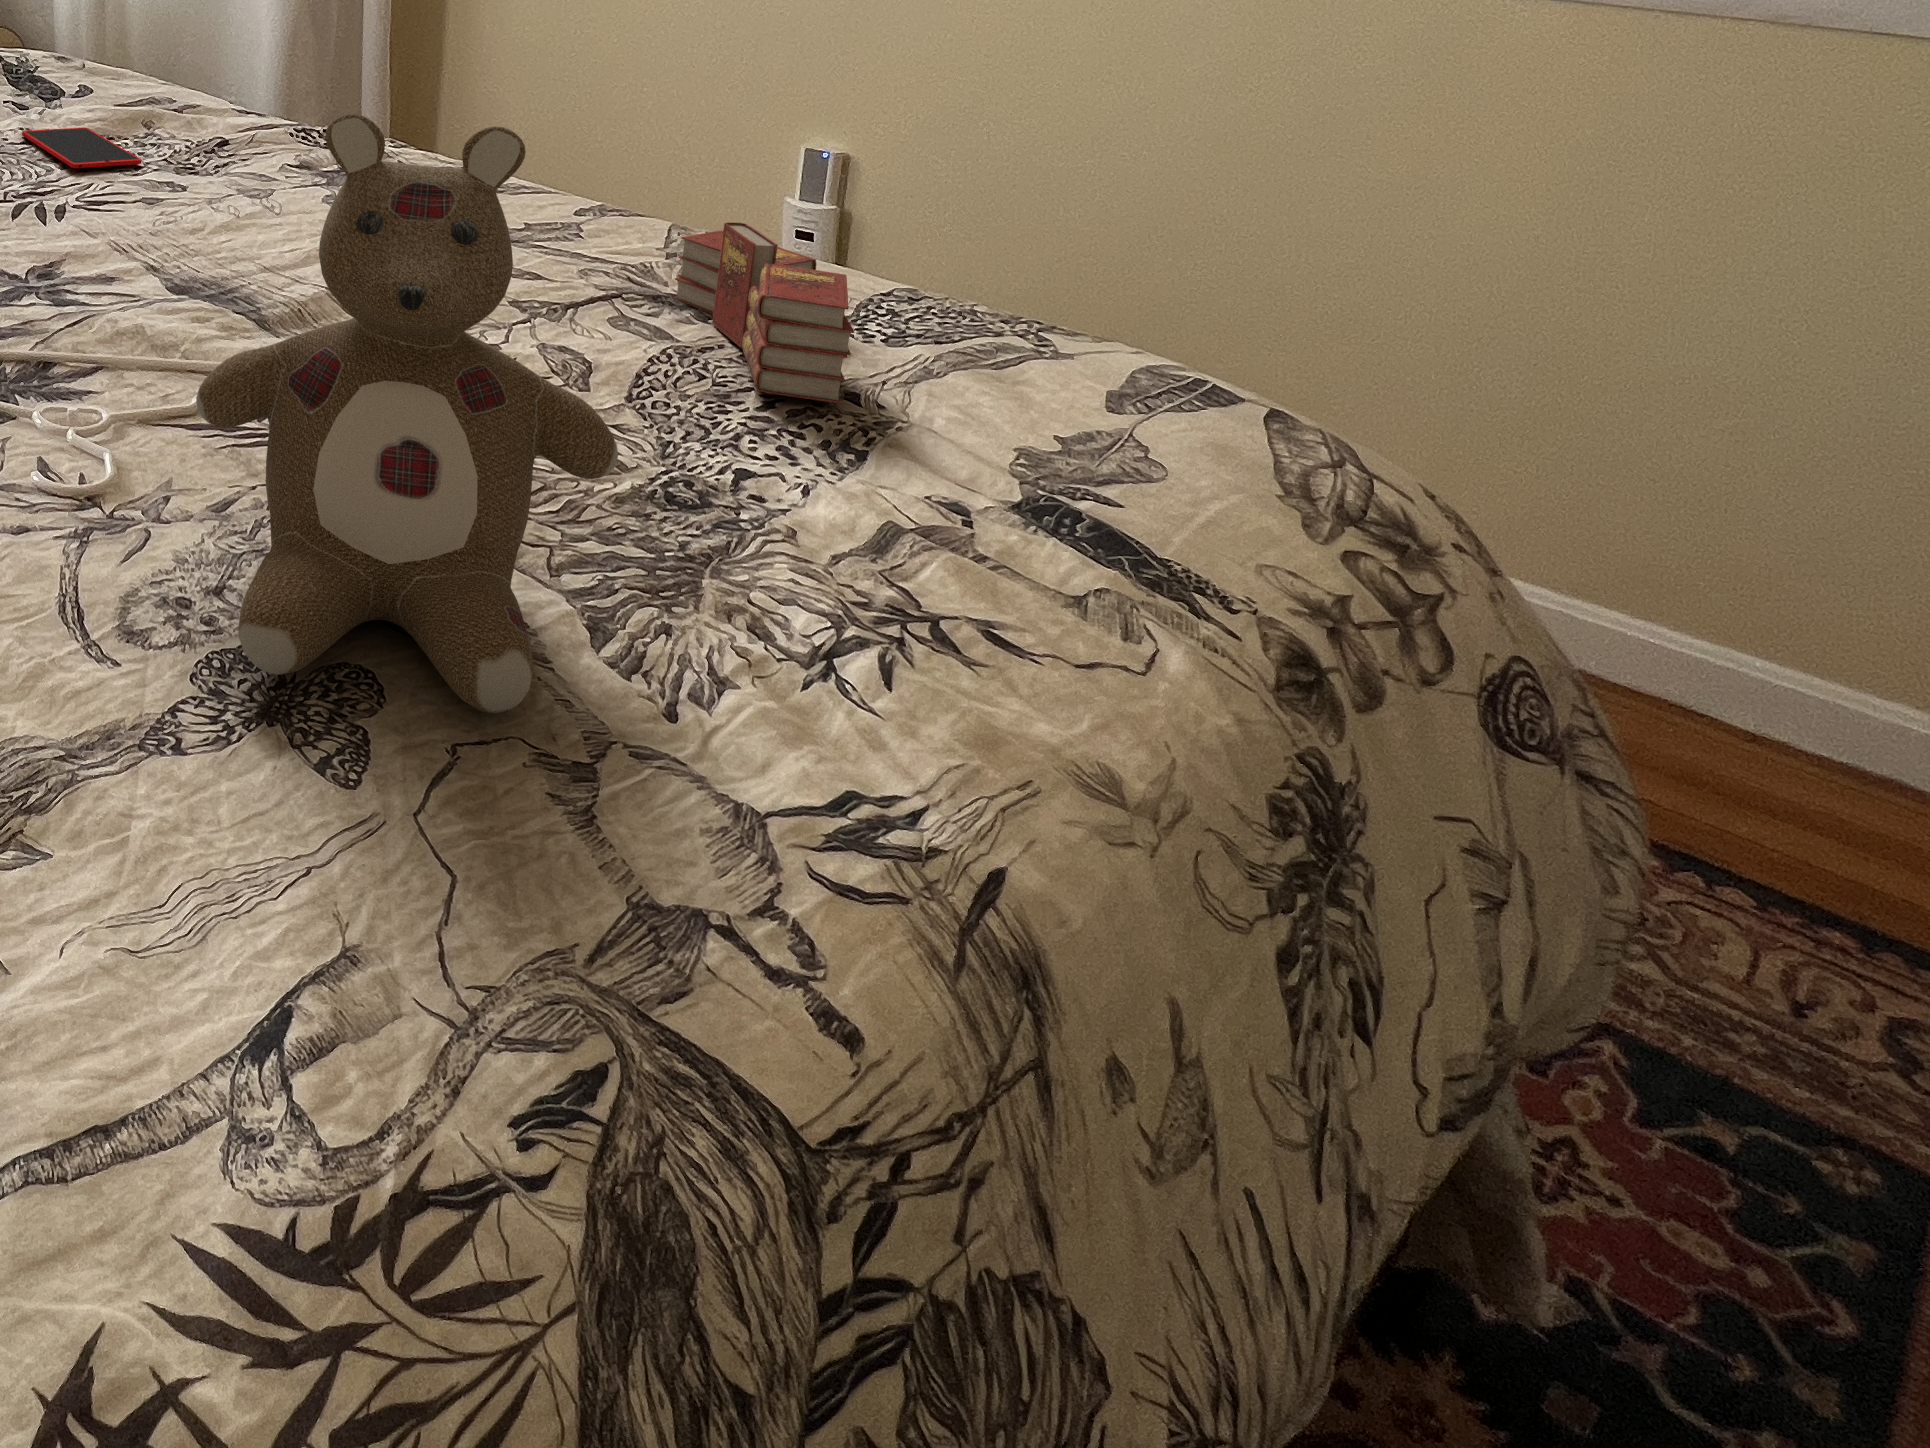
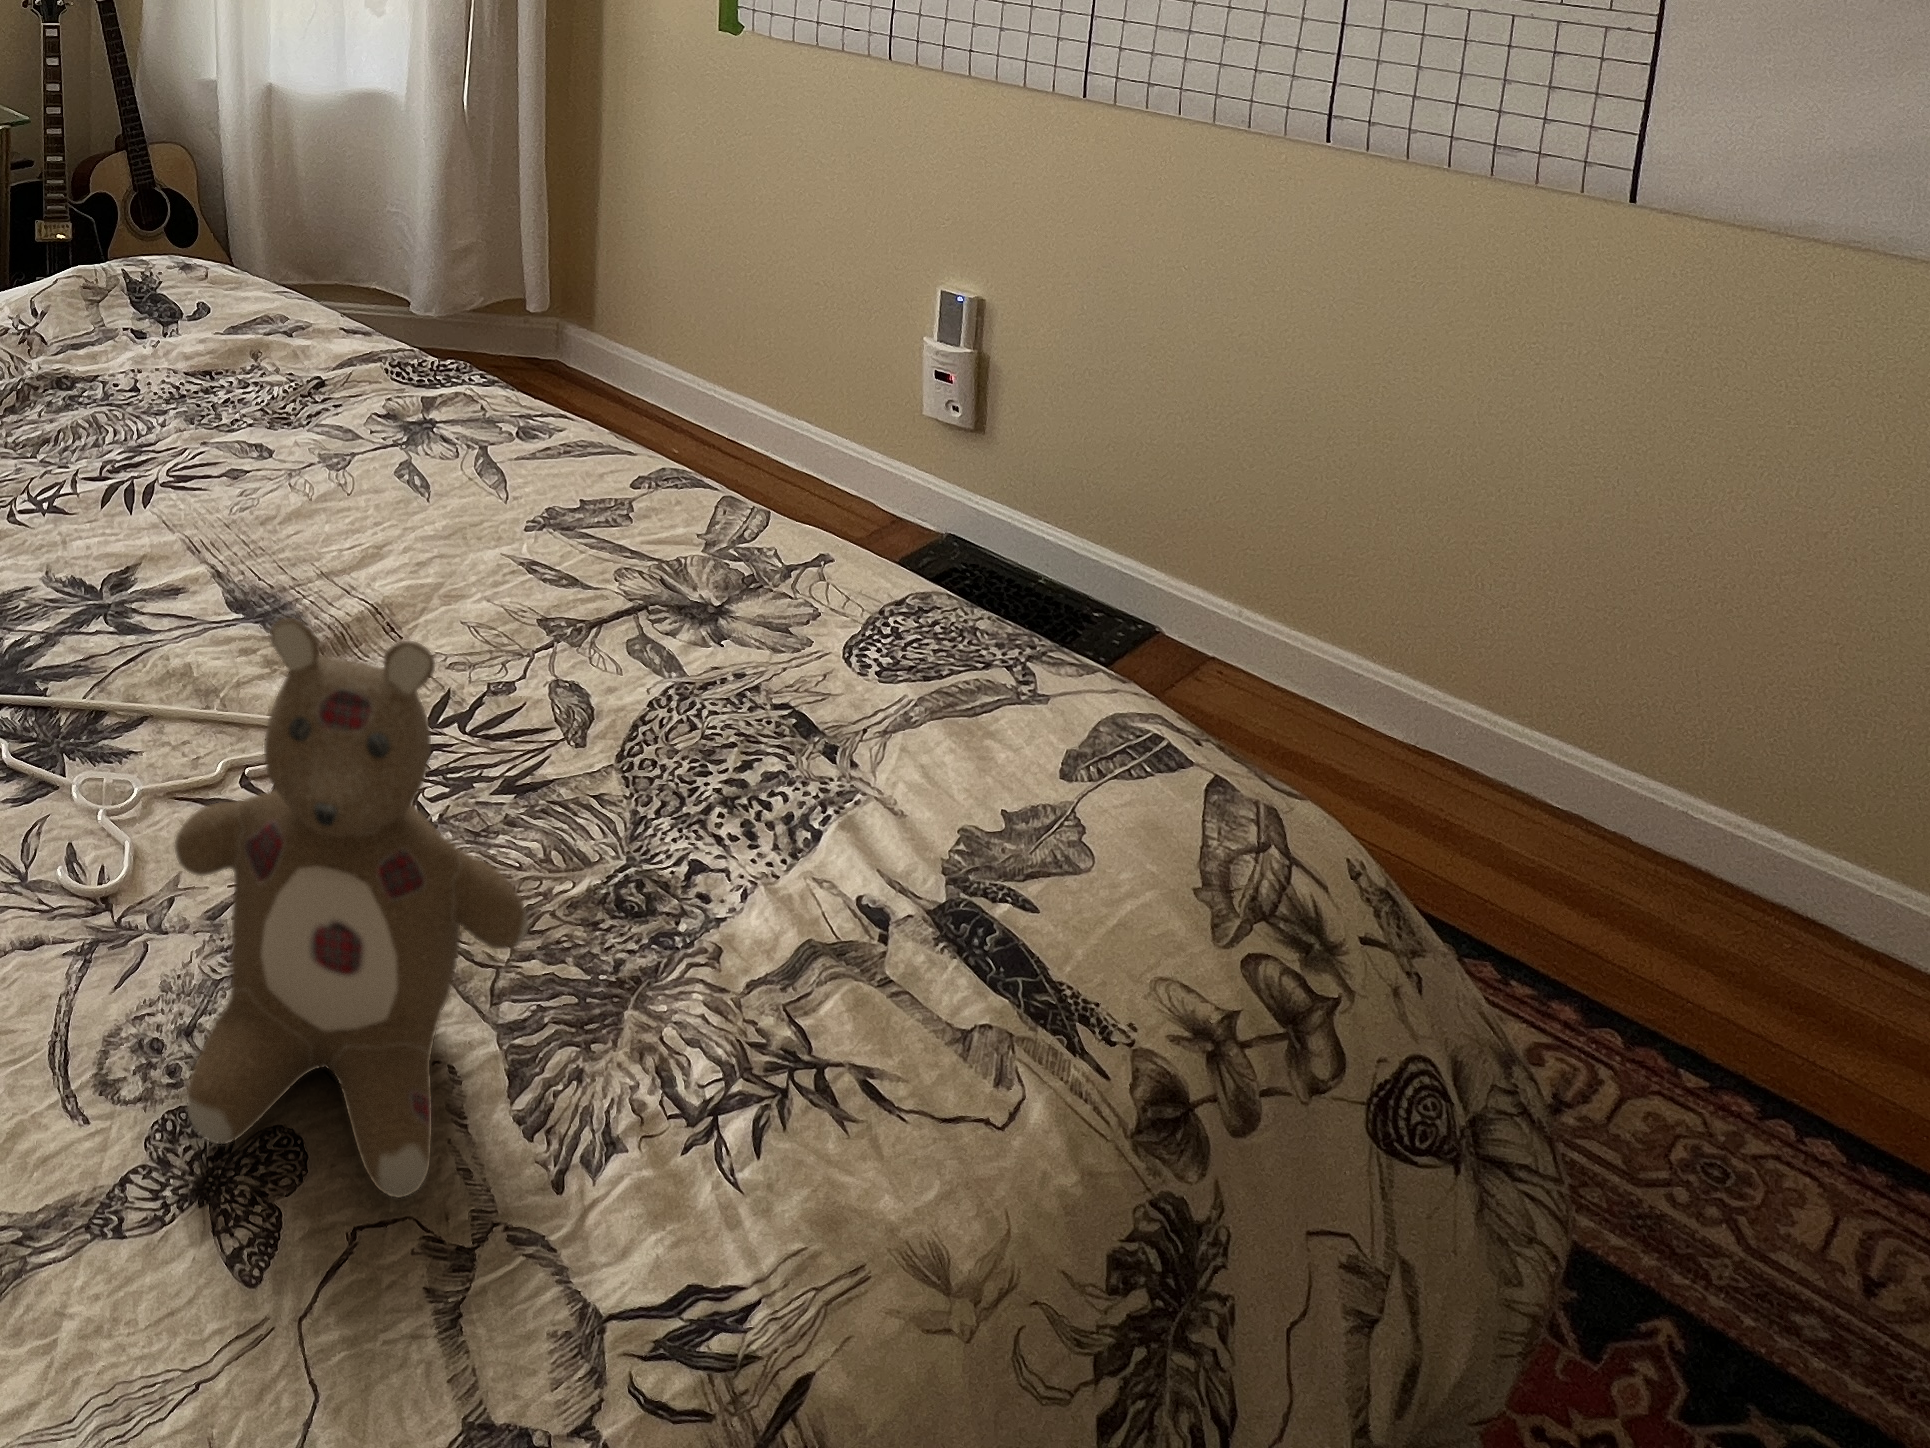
smartphone: present [22,127,141,168] -> none [130,365,232,428]
book: present [673,222,854,404] -> none [687,547,819,772]

